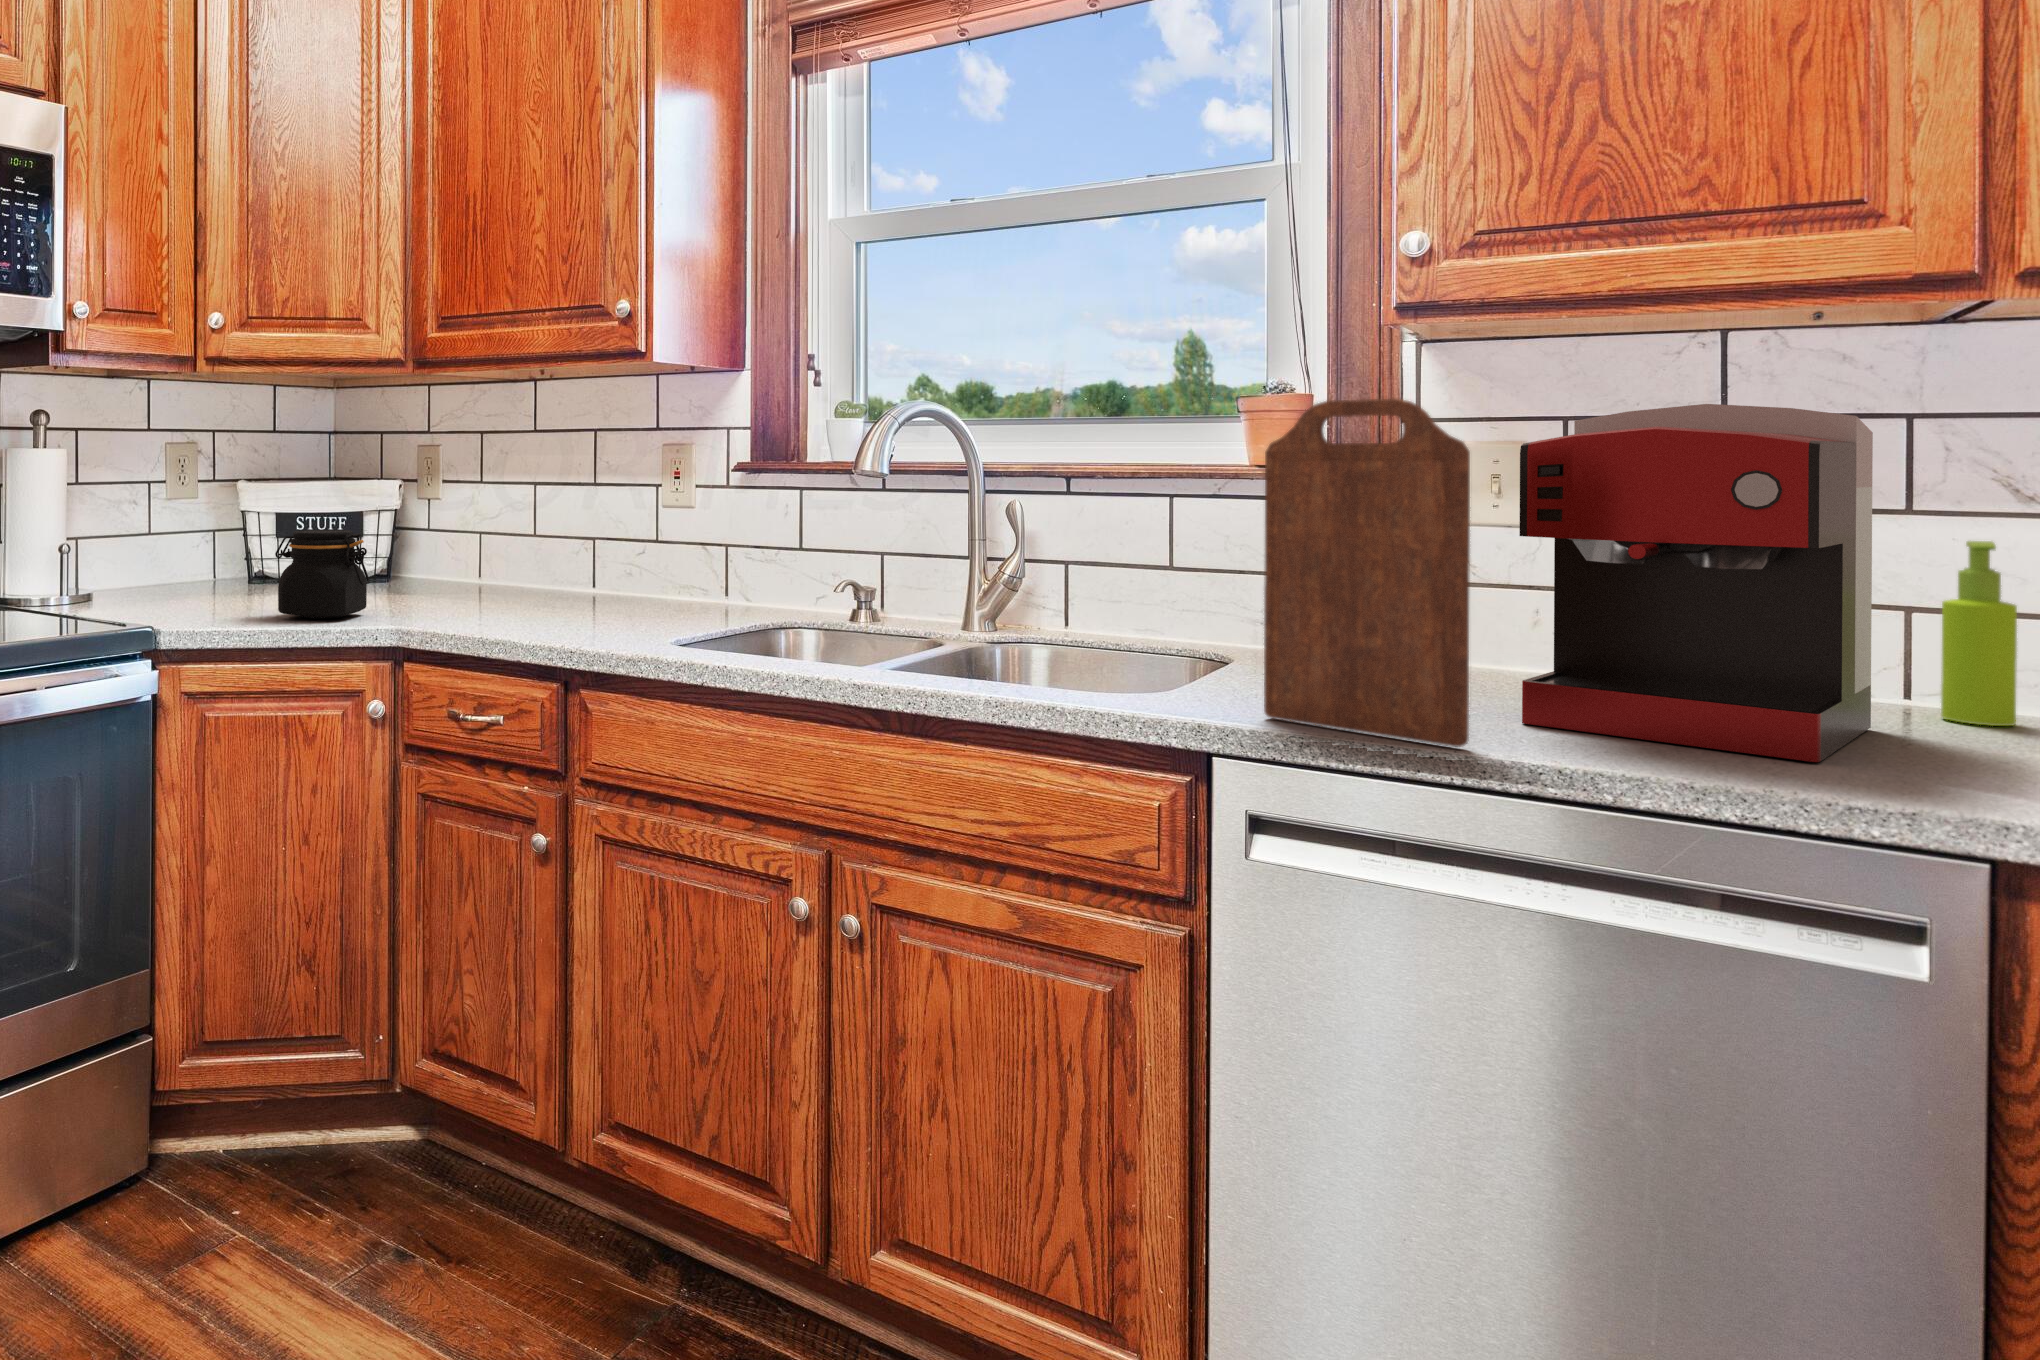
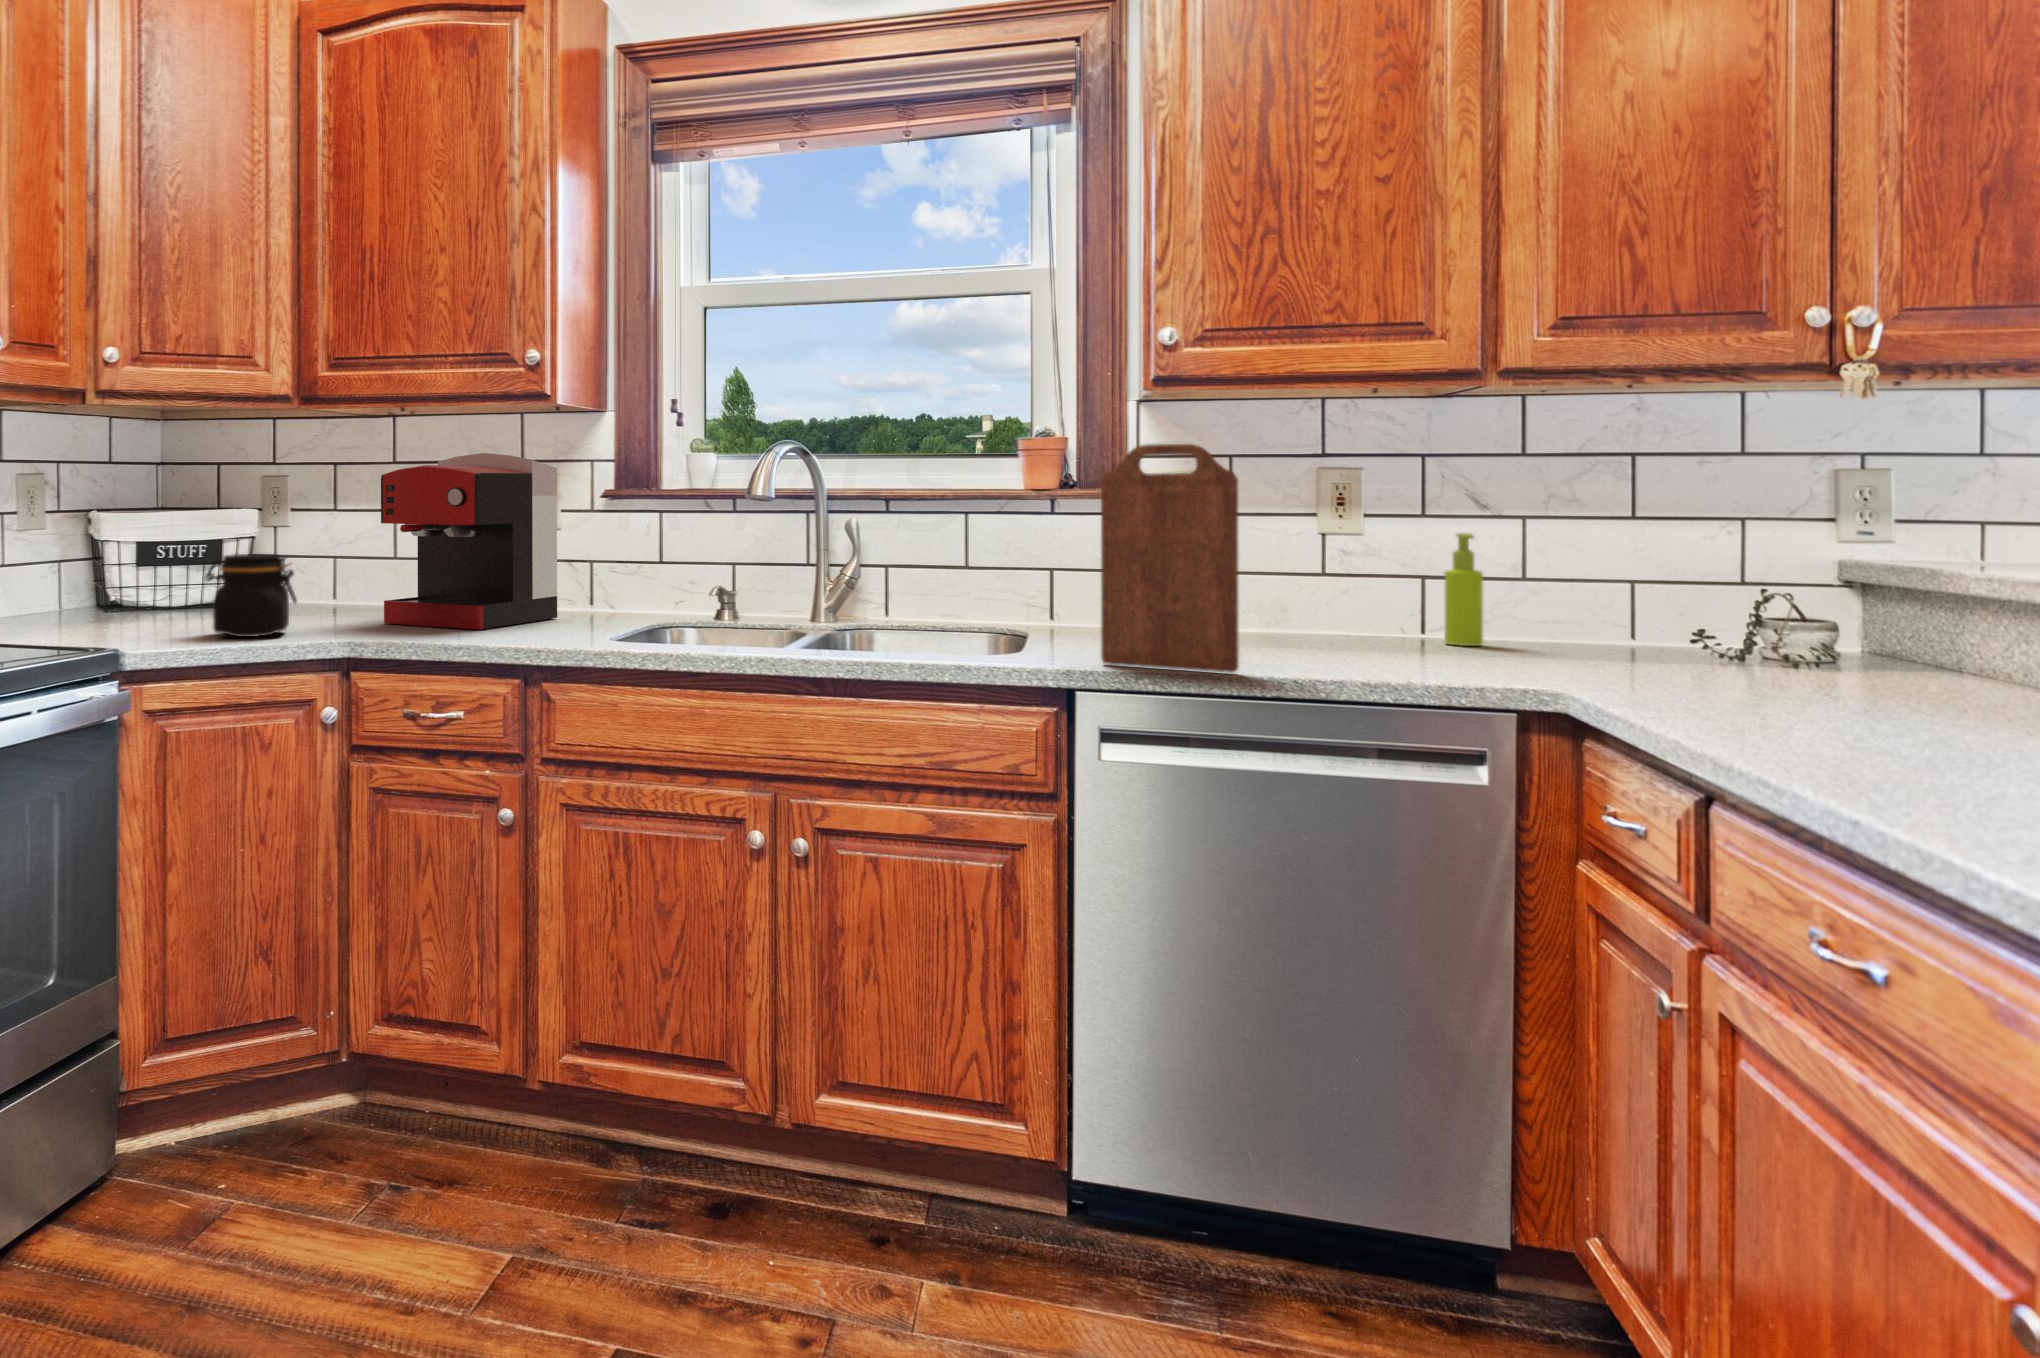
coffee maker: present [1520,404,1873,762] -> present [381,453,557,629]

